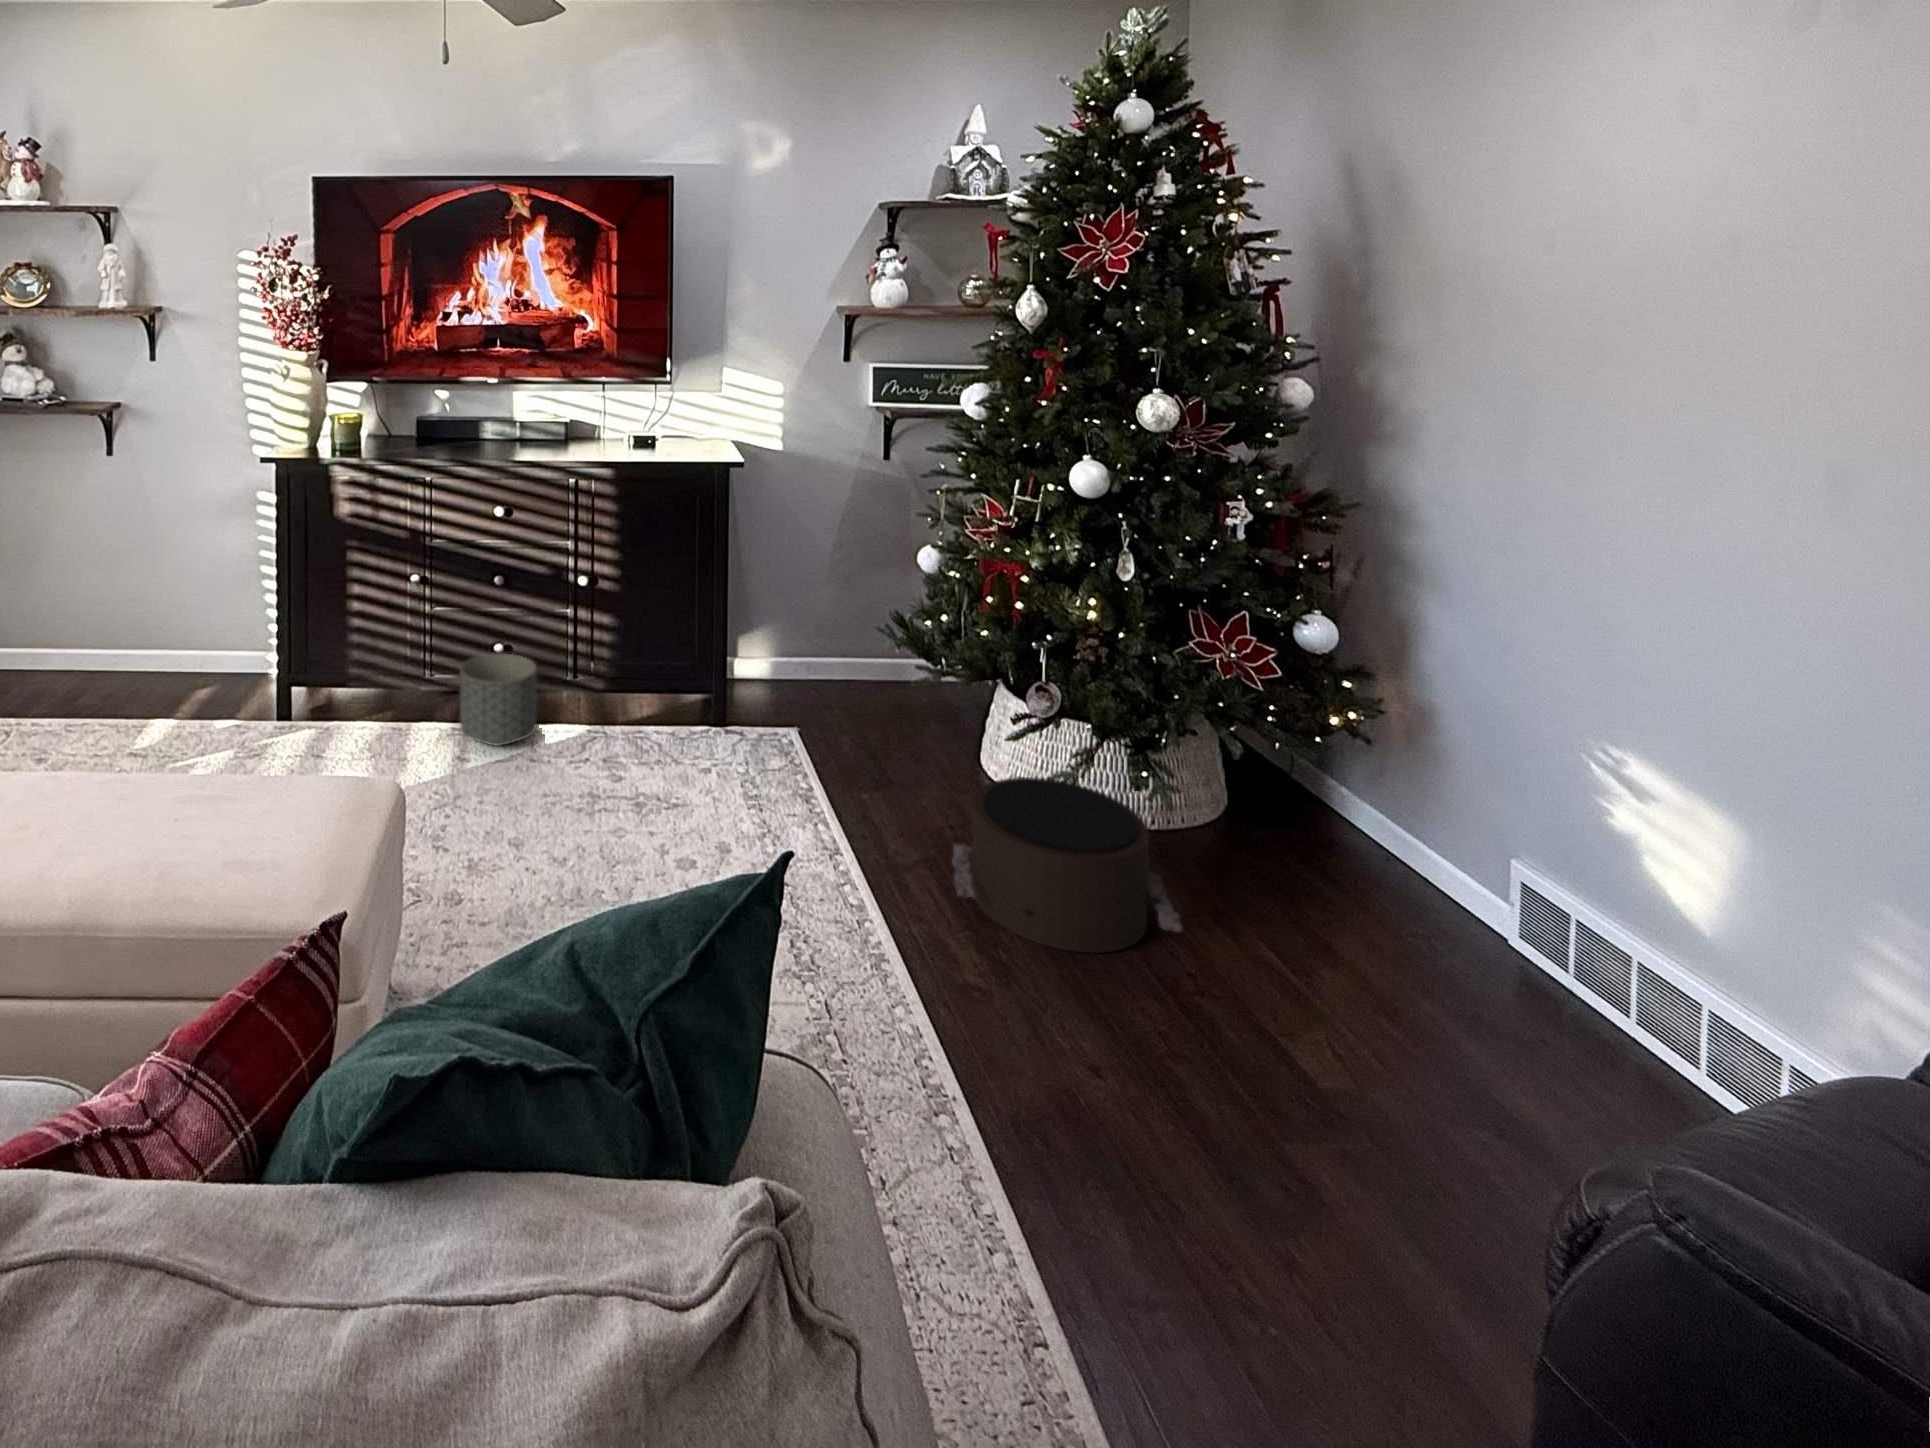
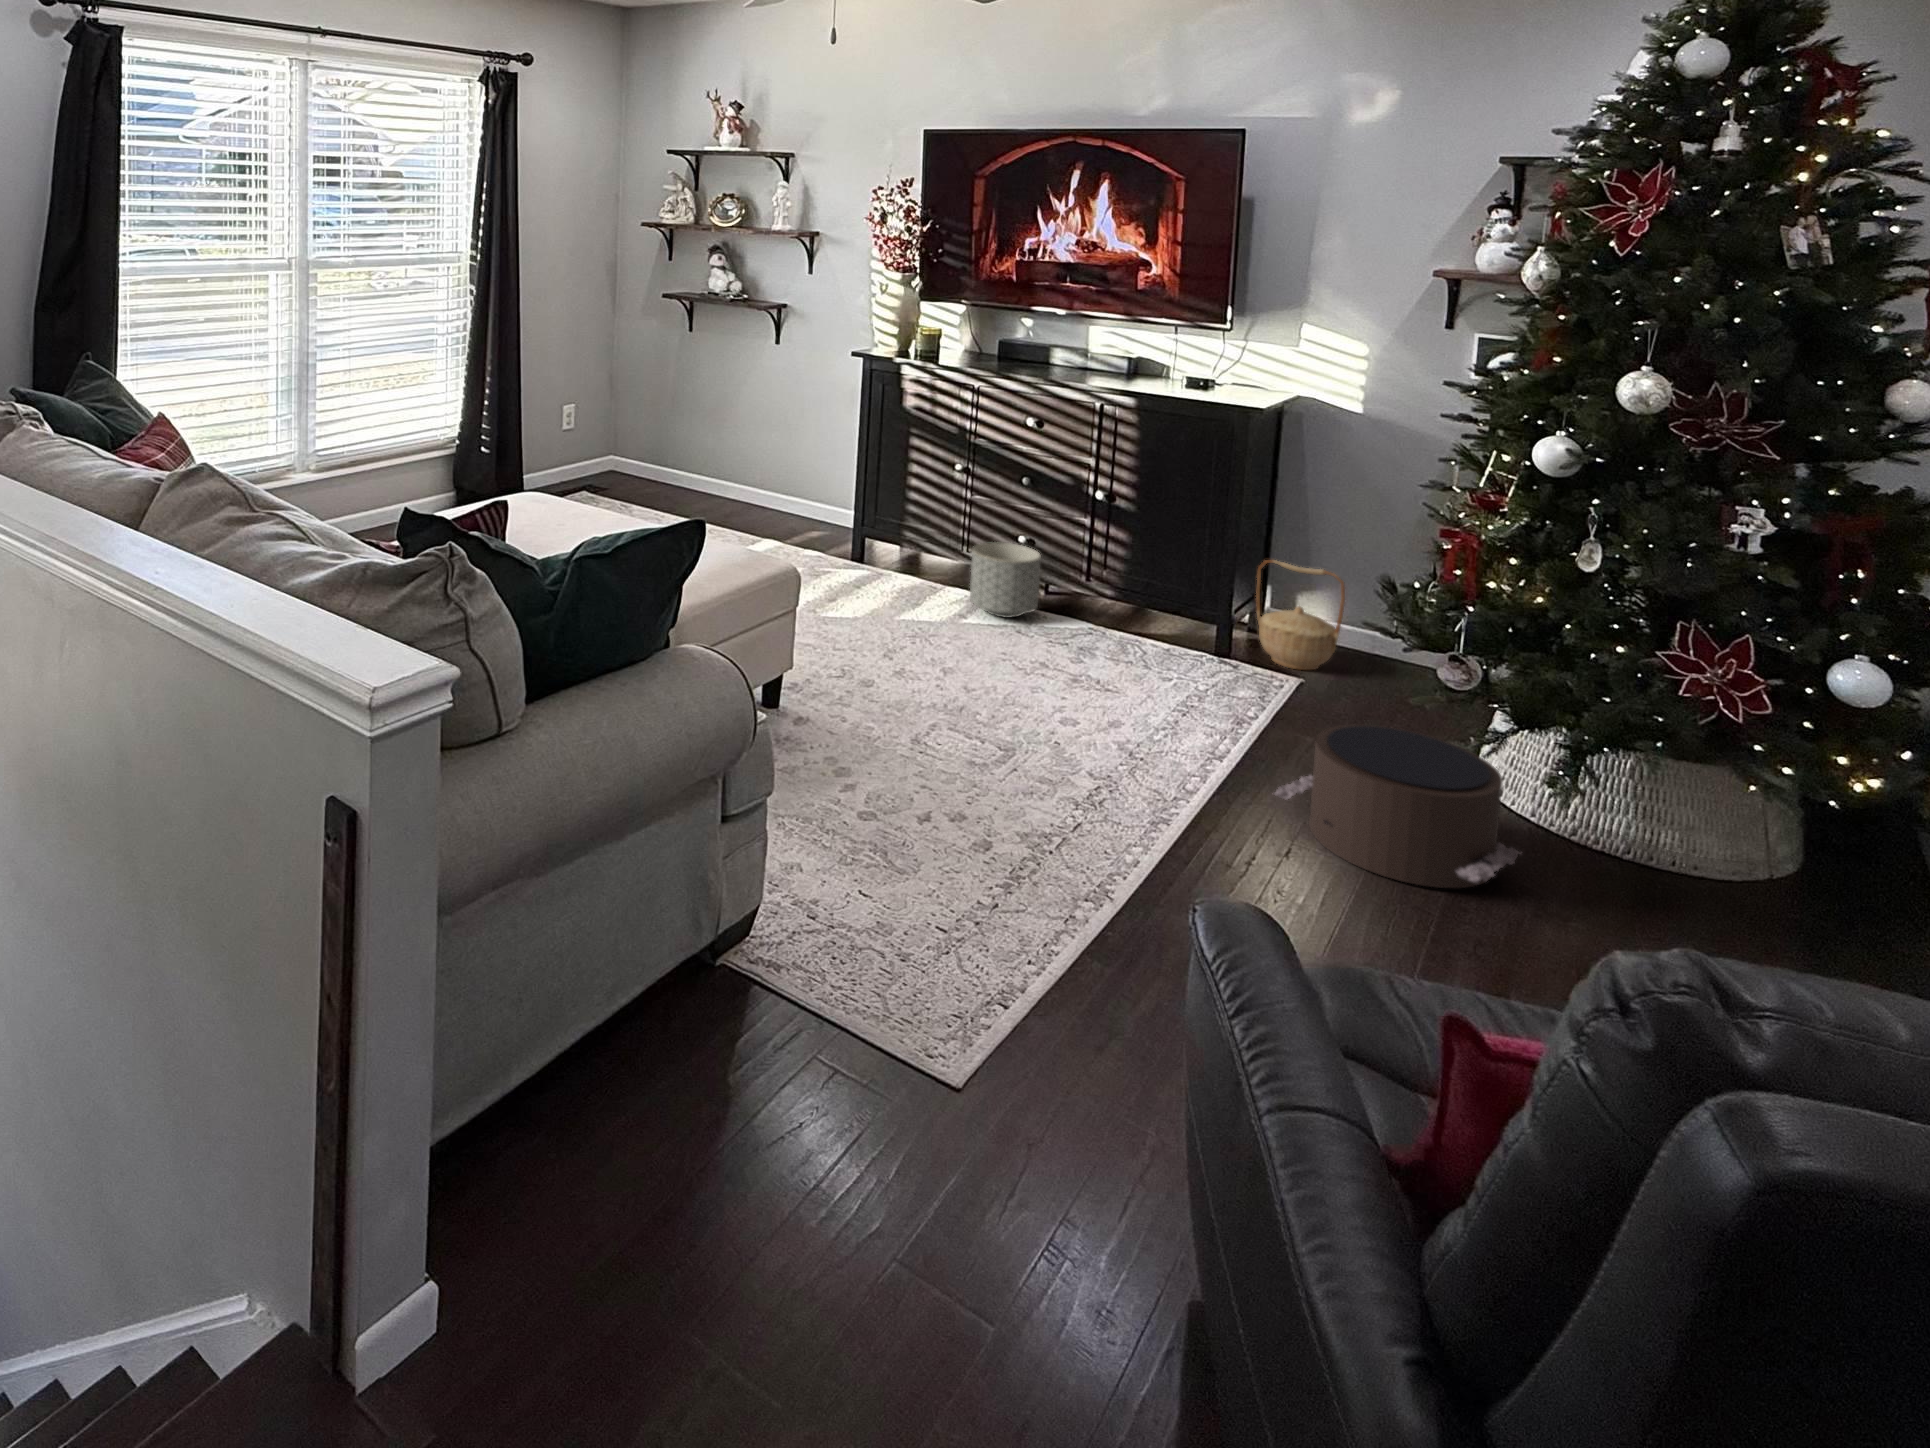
basket: none [730,610,816,716] -> present [1256,560,1345,670]

